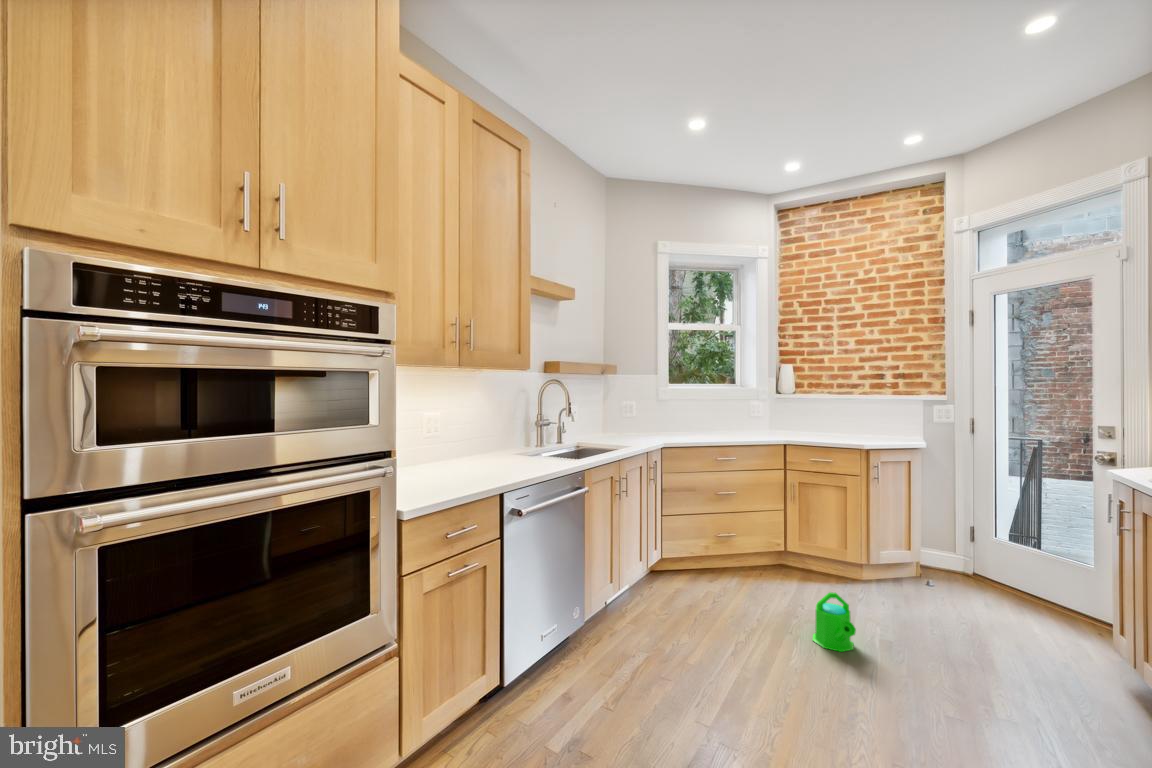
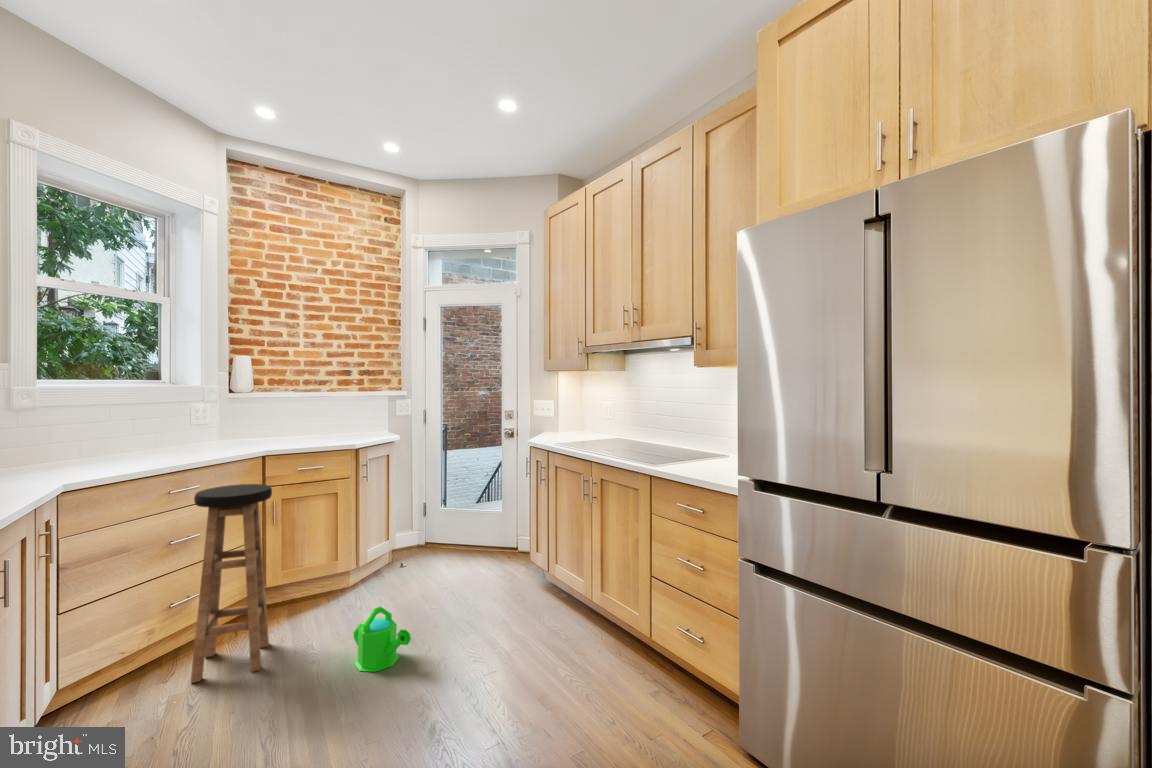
bar stool: none [712,461,769,604] -> present [191,484,272,683]

